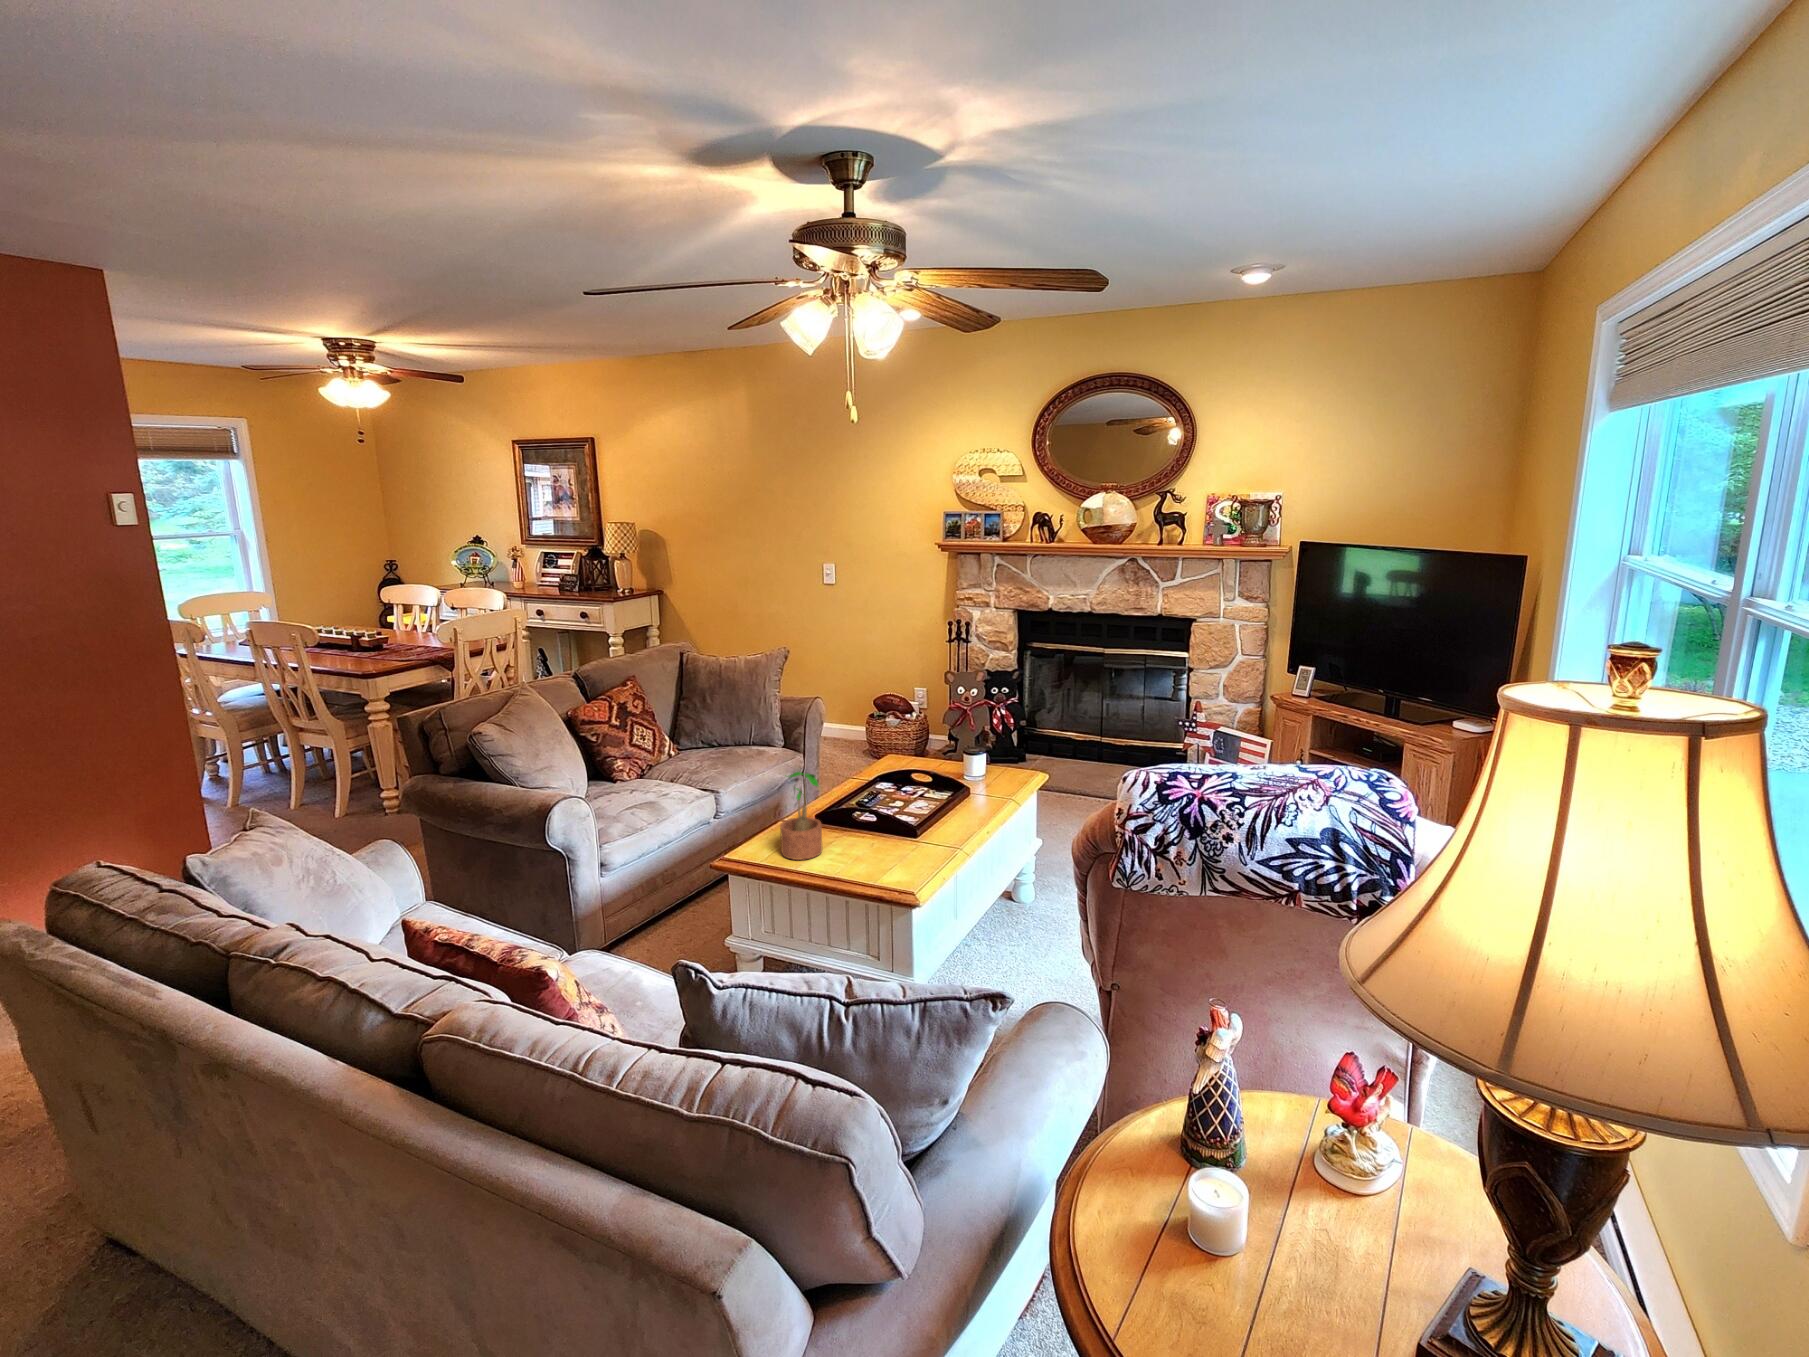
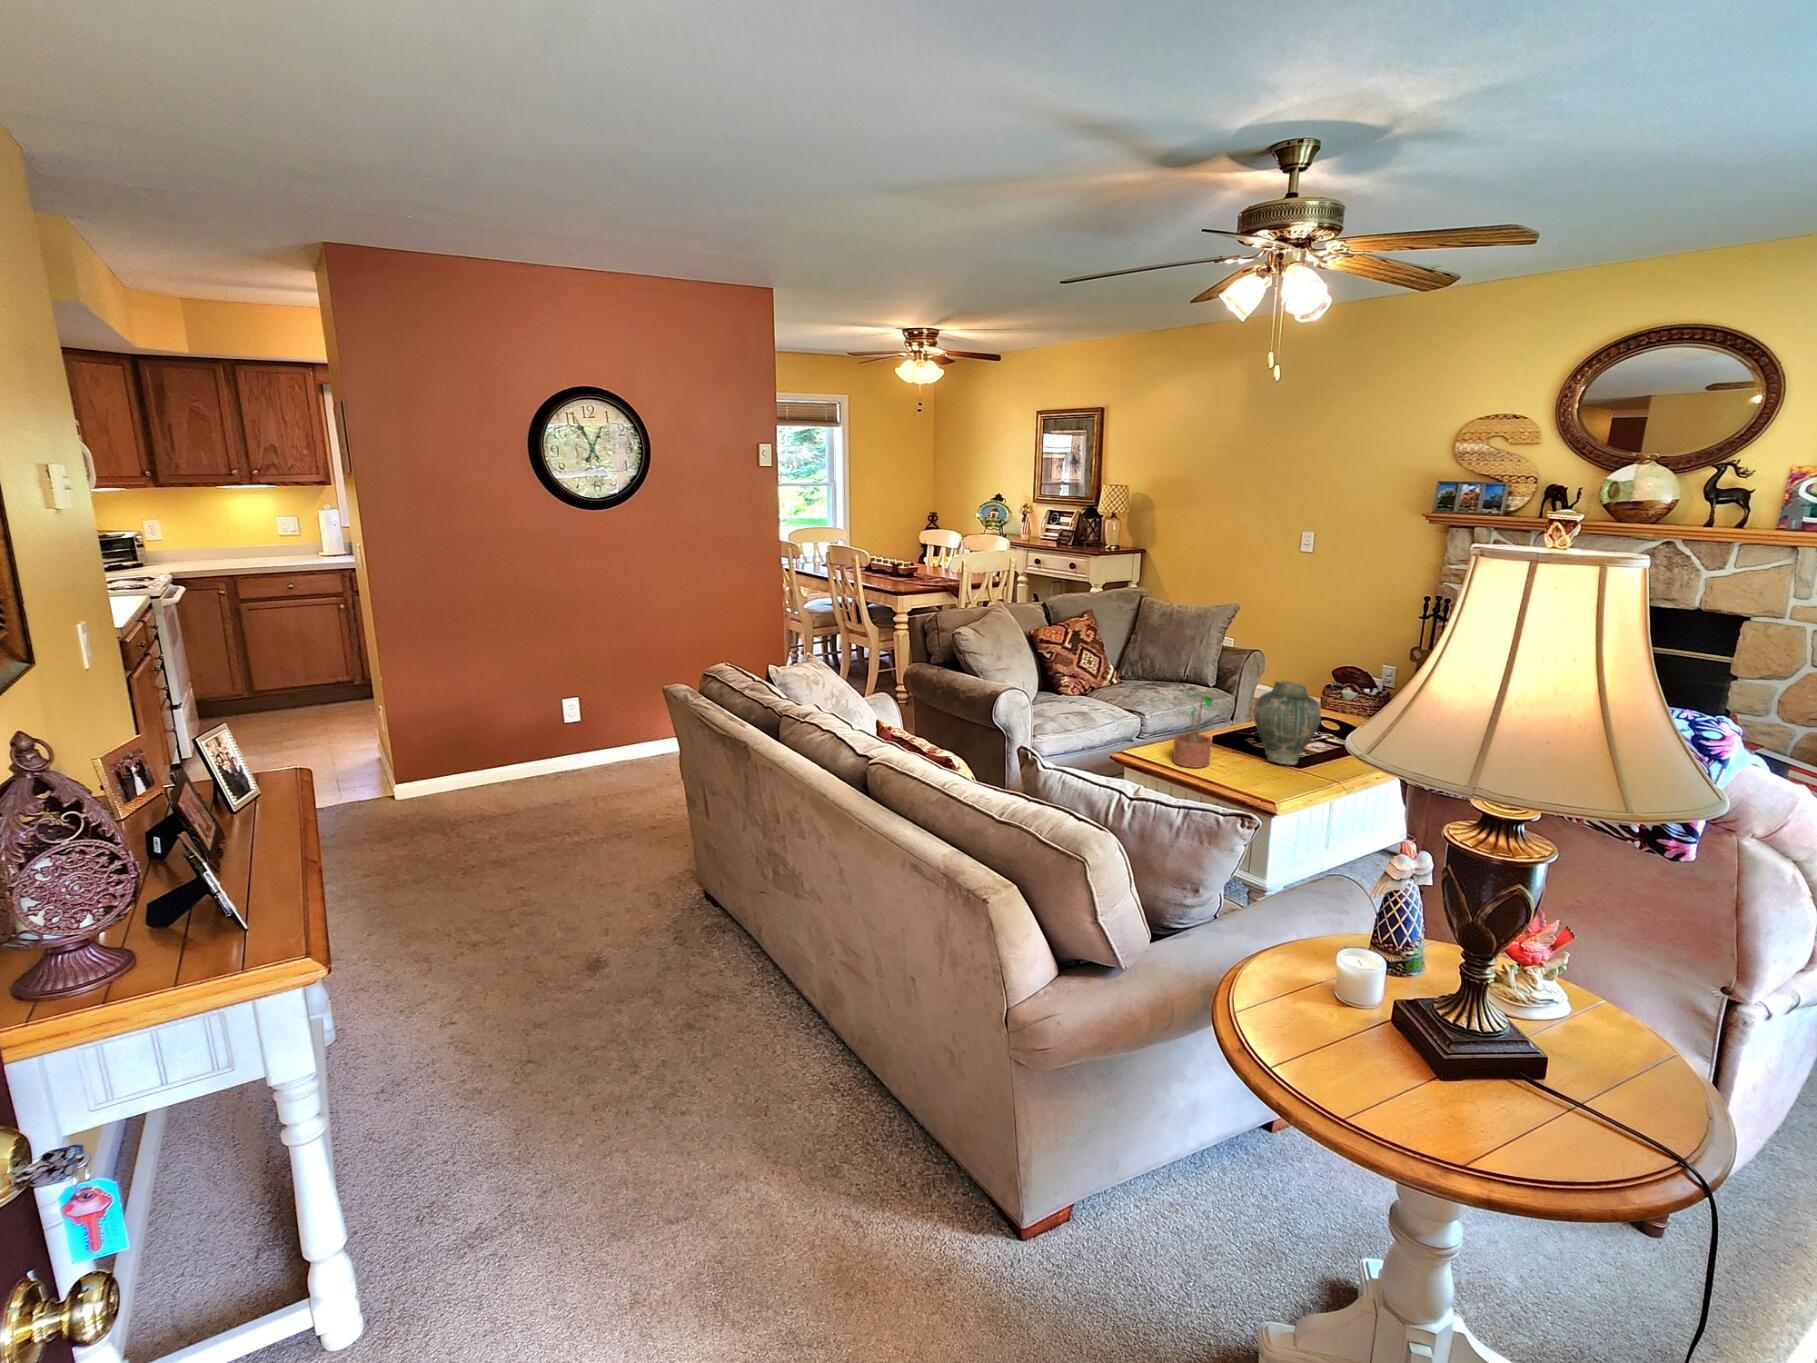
vase: none [858,741,927,833] -> present [1254,681,1321,765]

